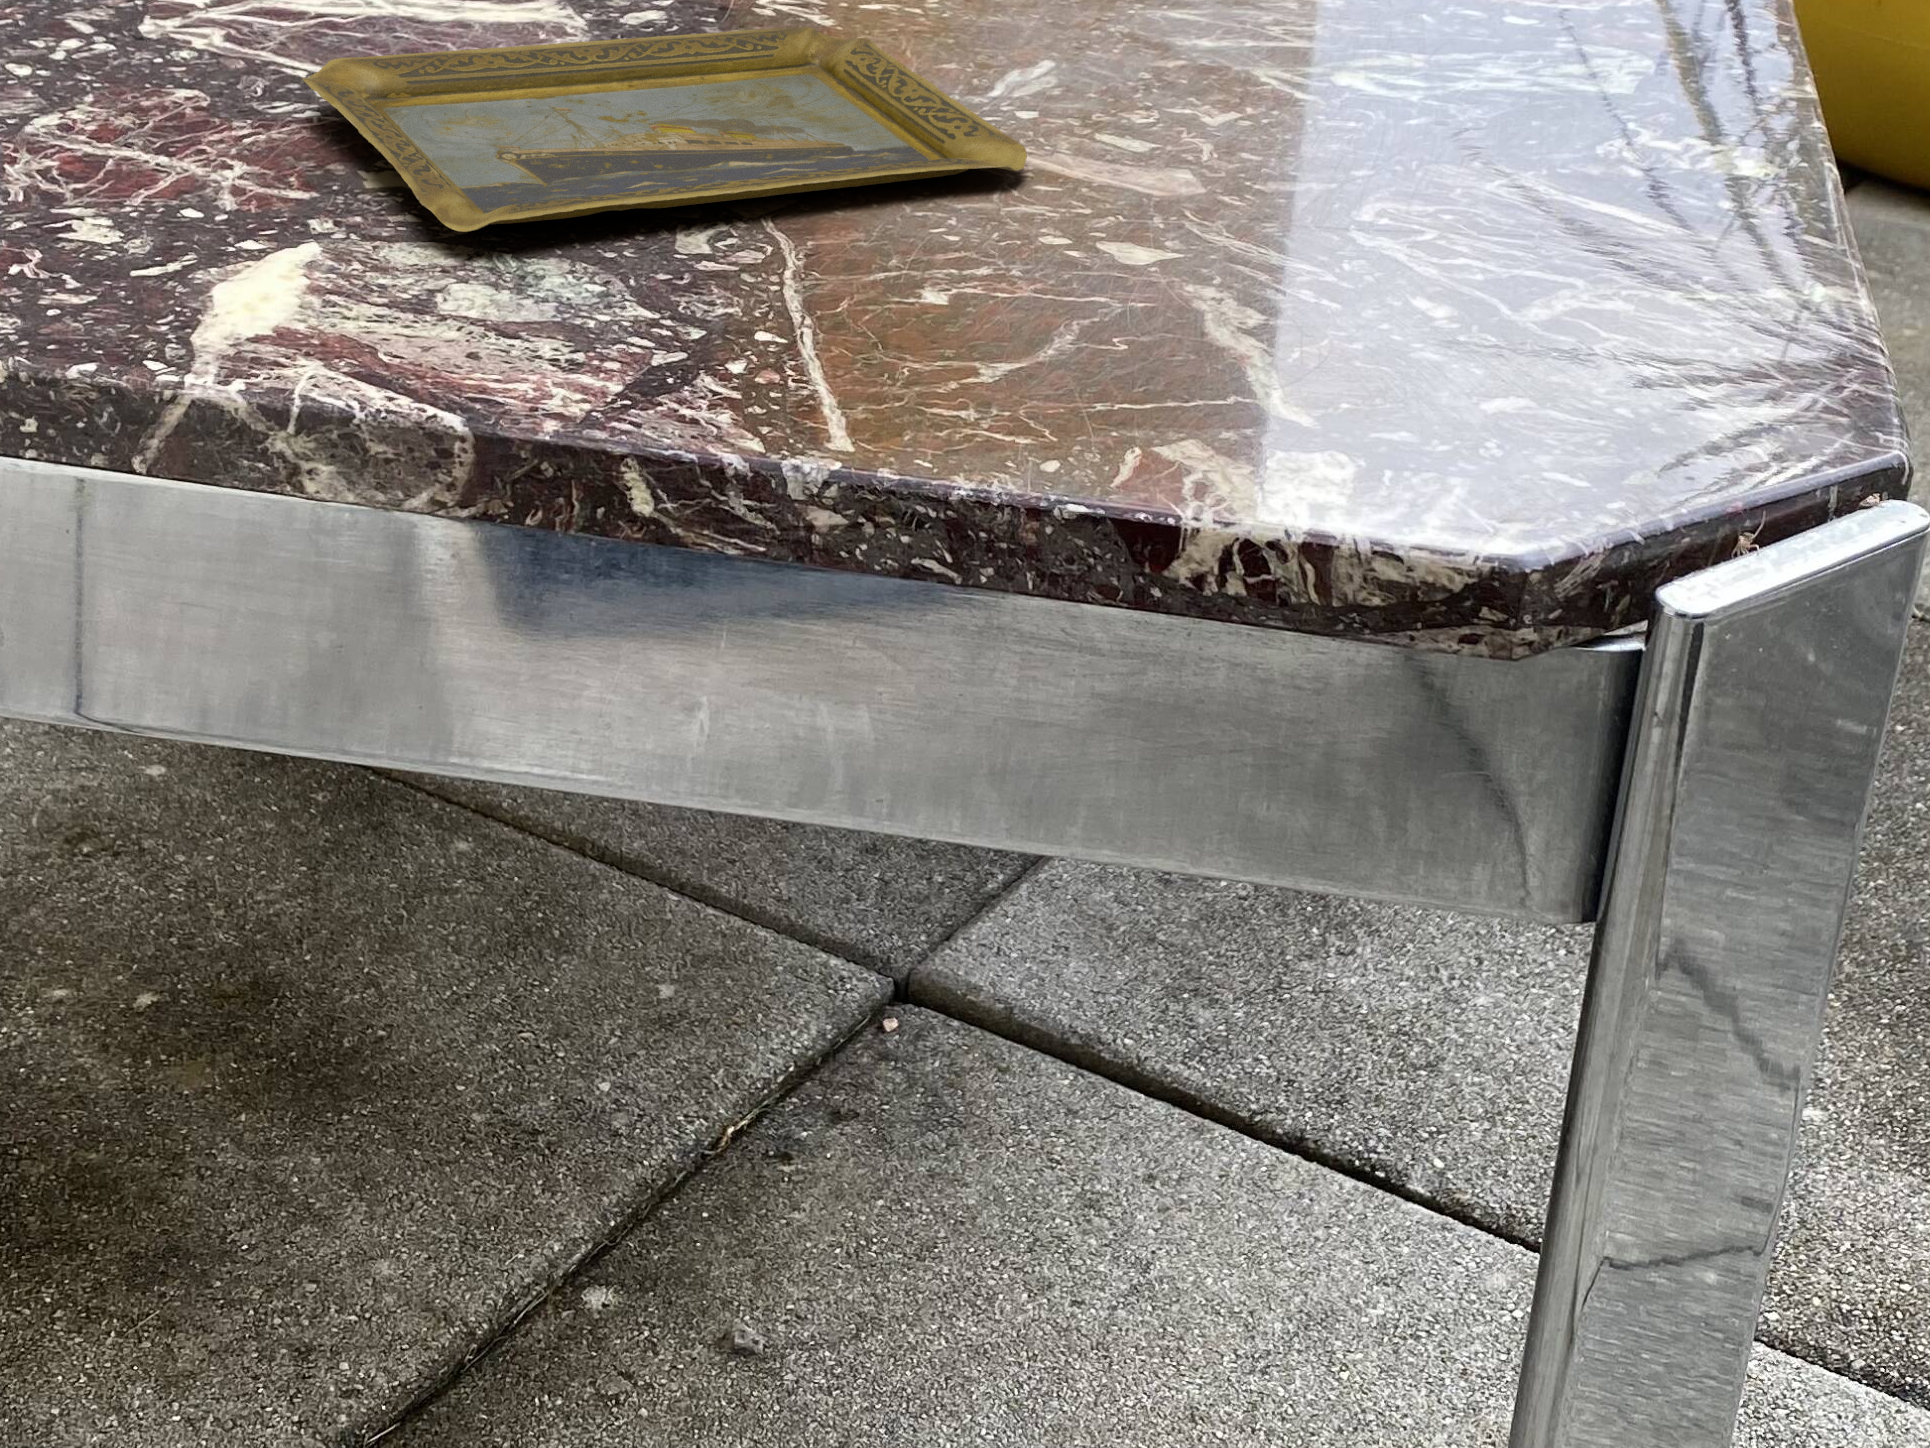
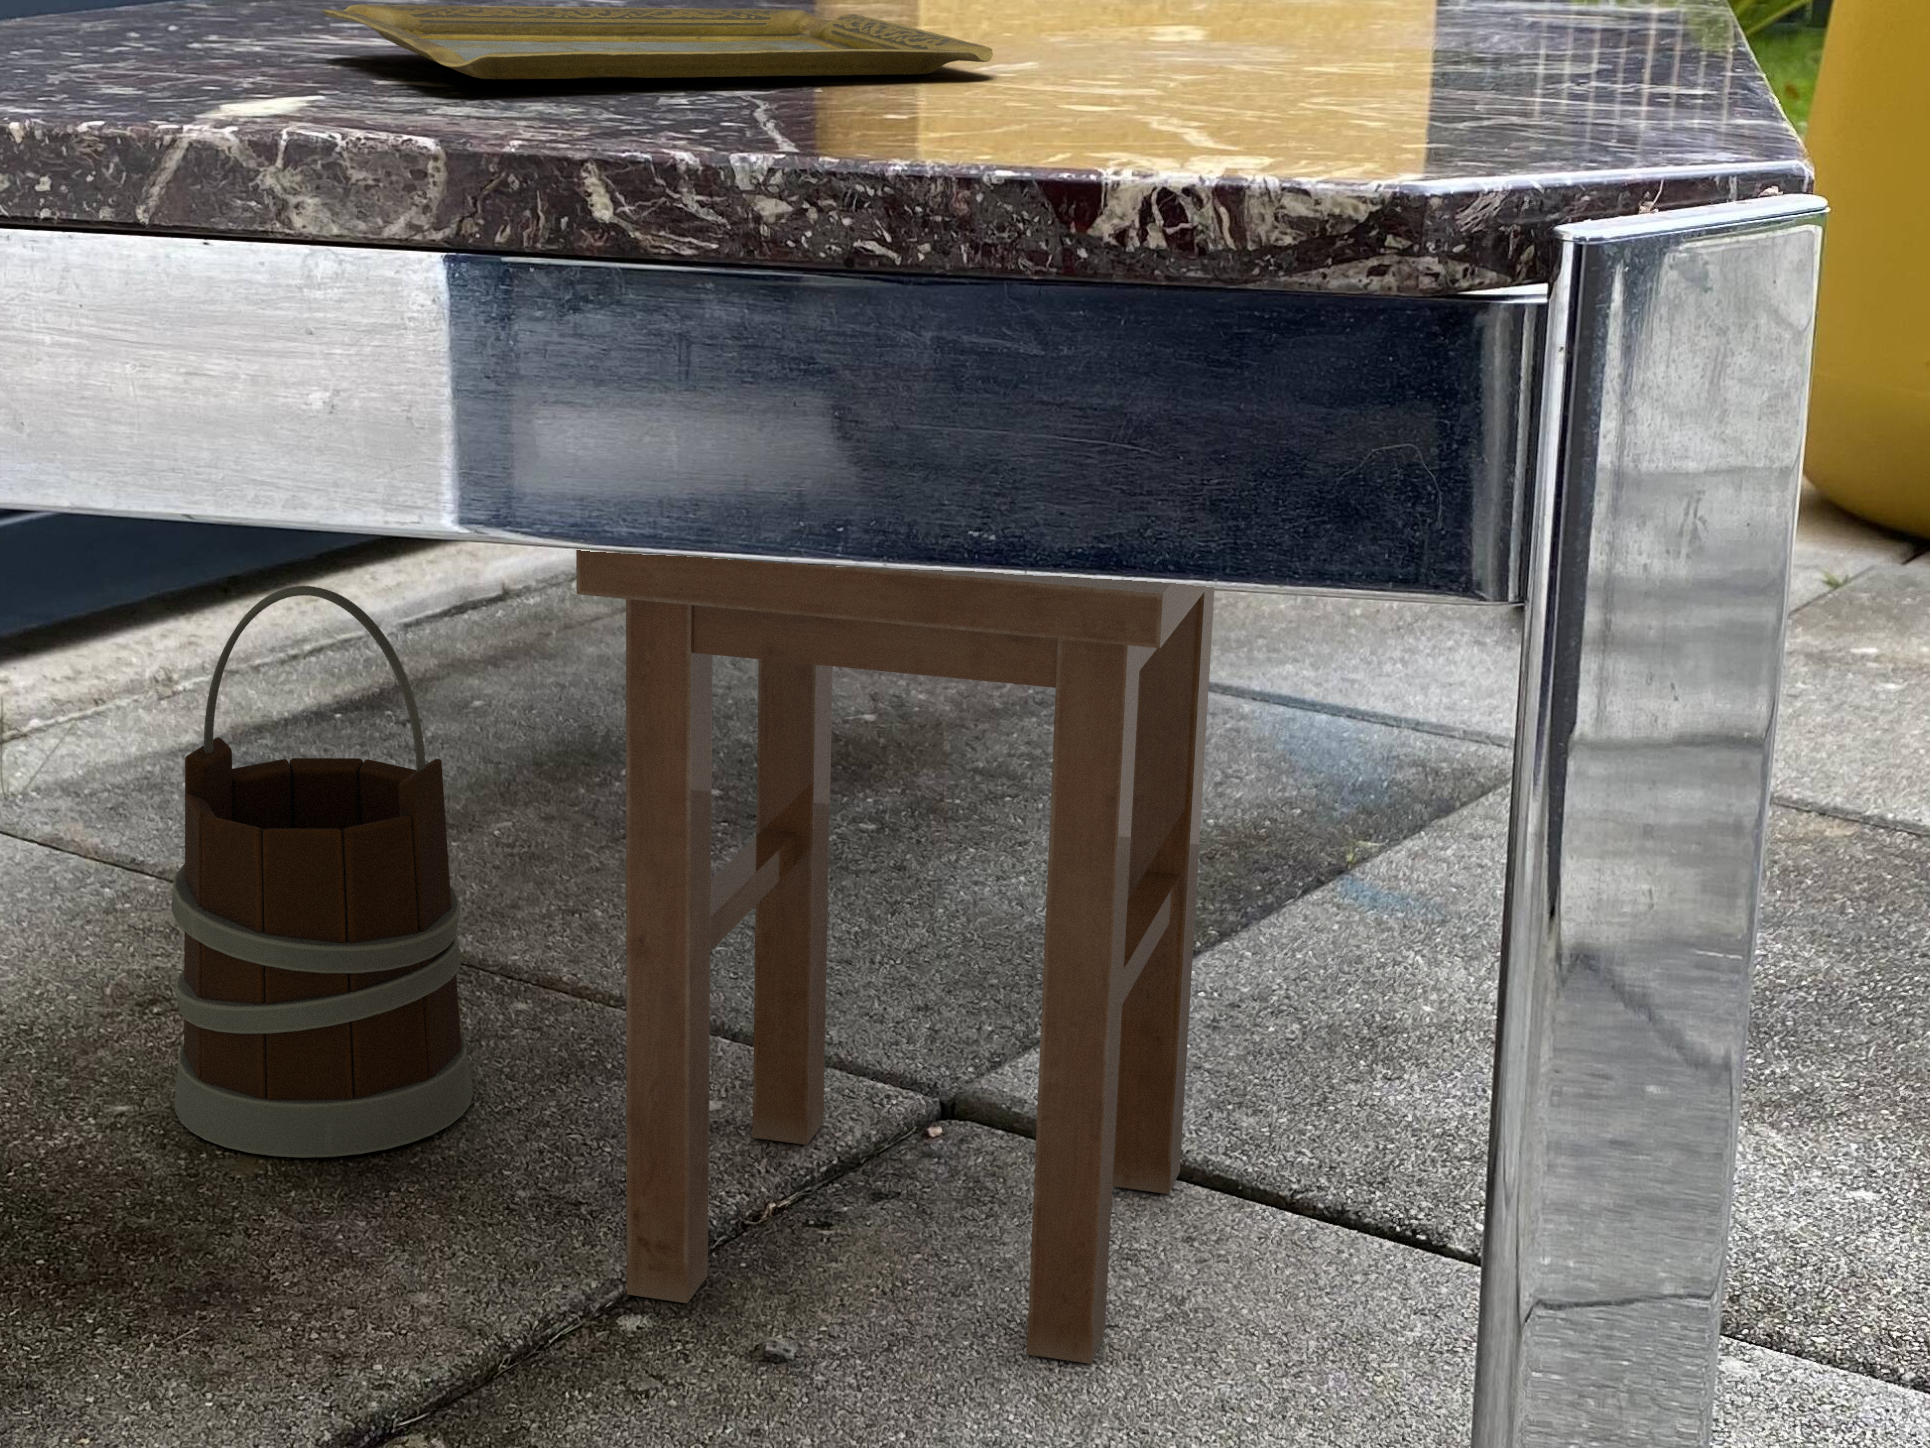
stool: none [557,353,1255,1354] -> present [576,550,1215,1364]
wooden bucket: none [118,492,423,1065] -> present [171,586,474,1158]

